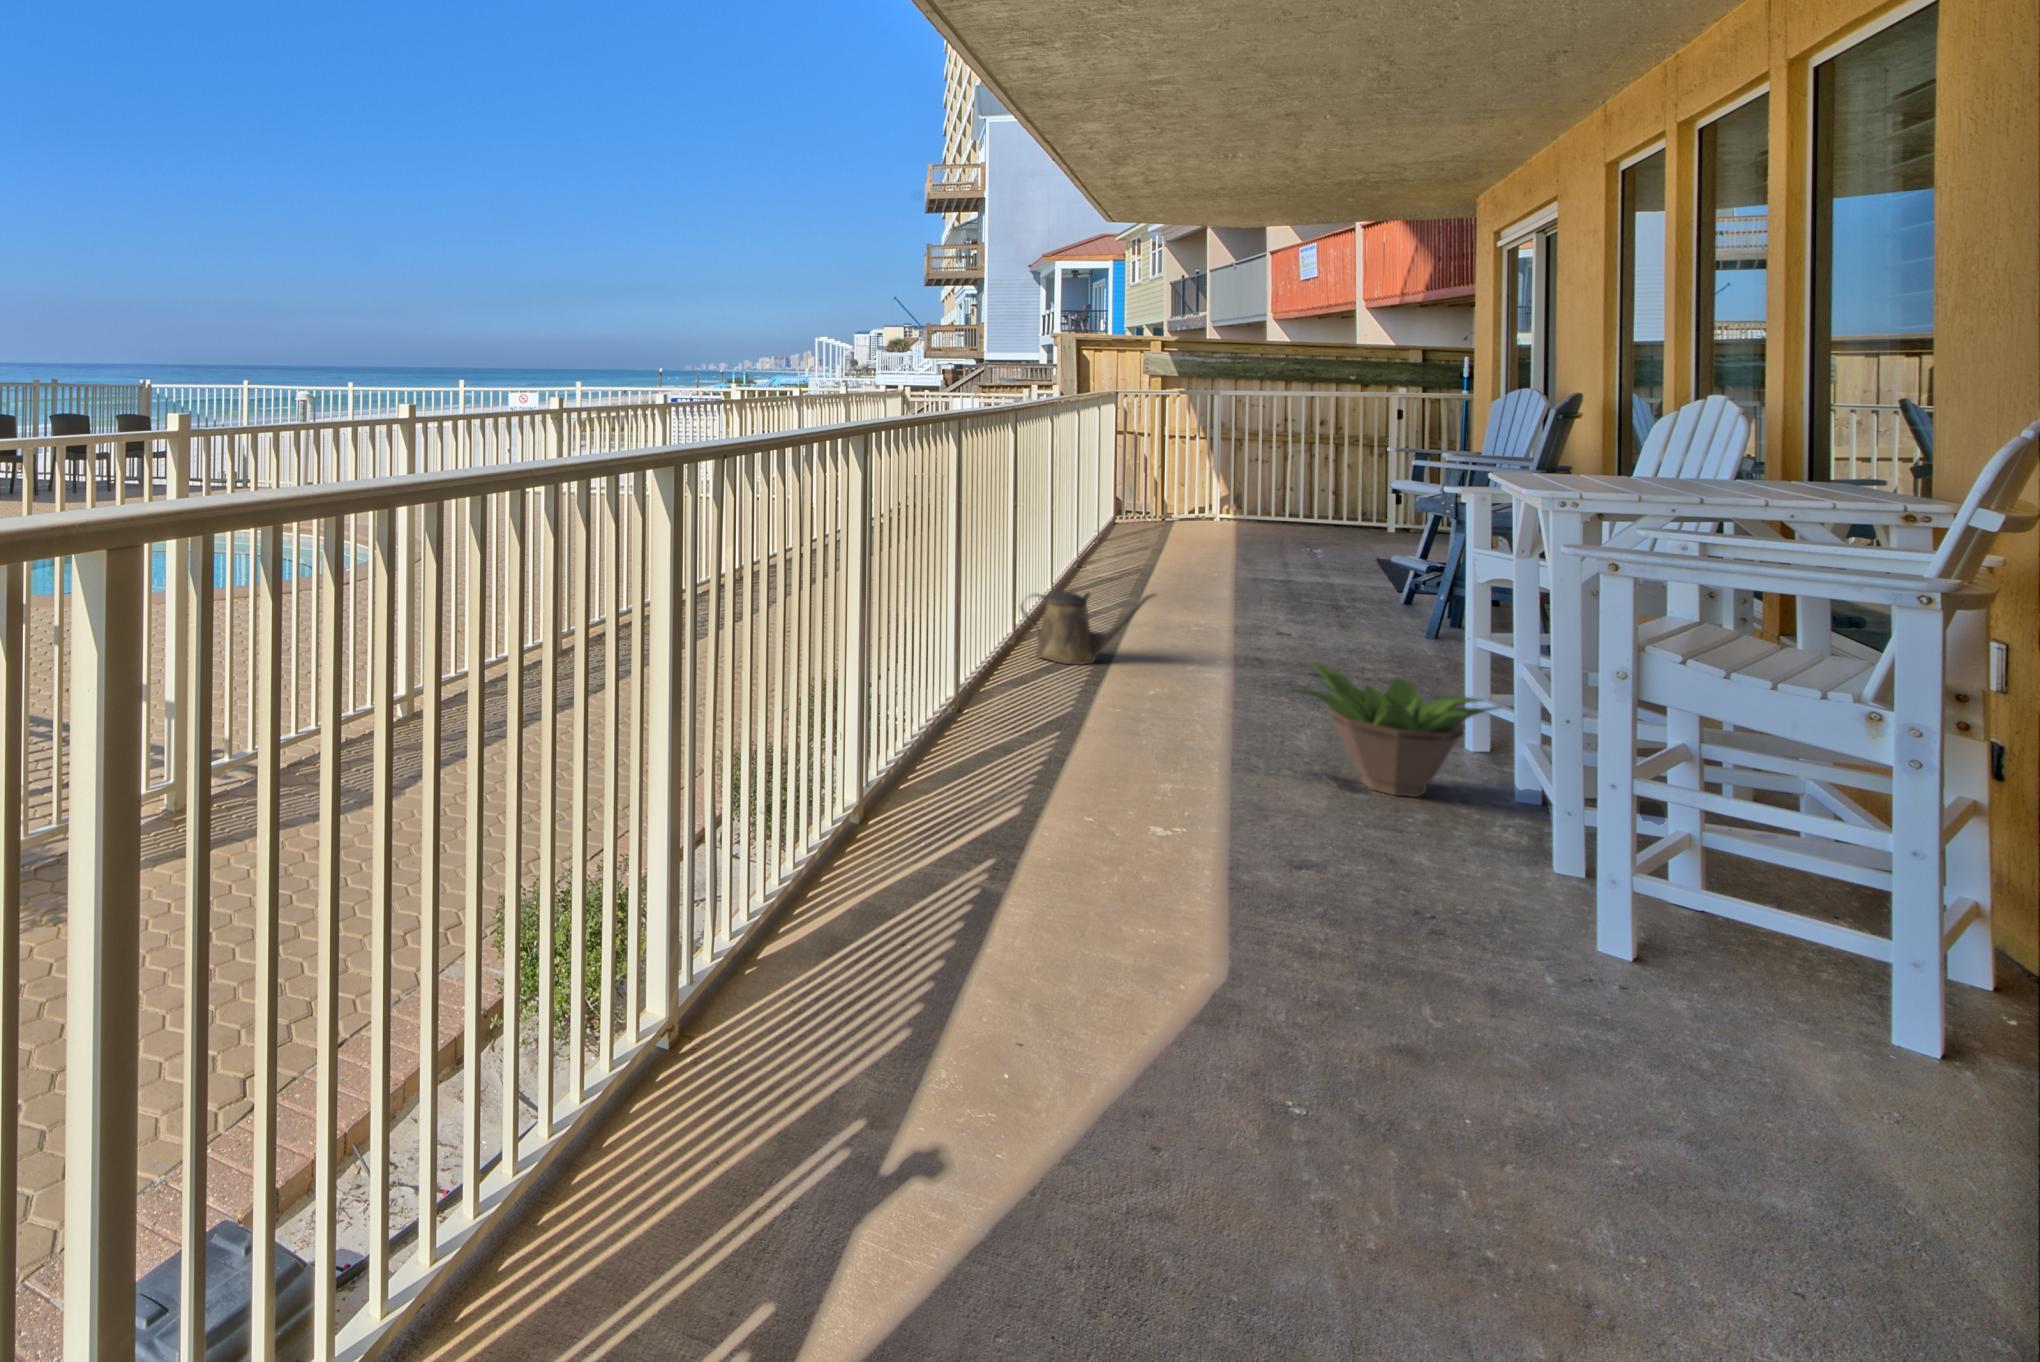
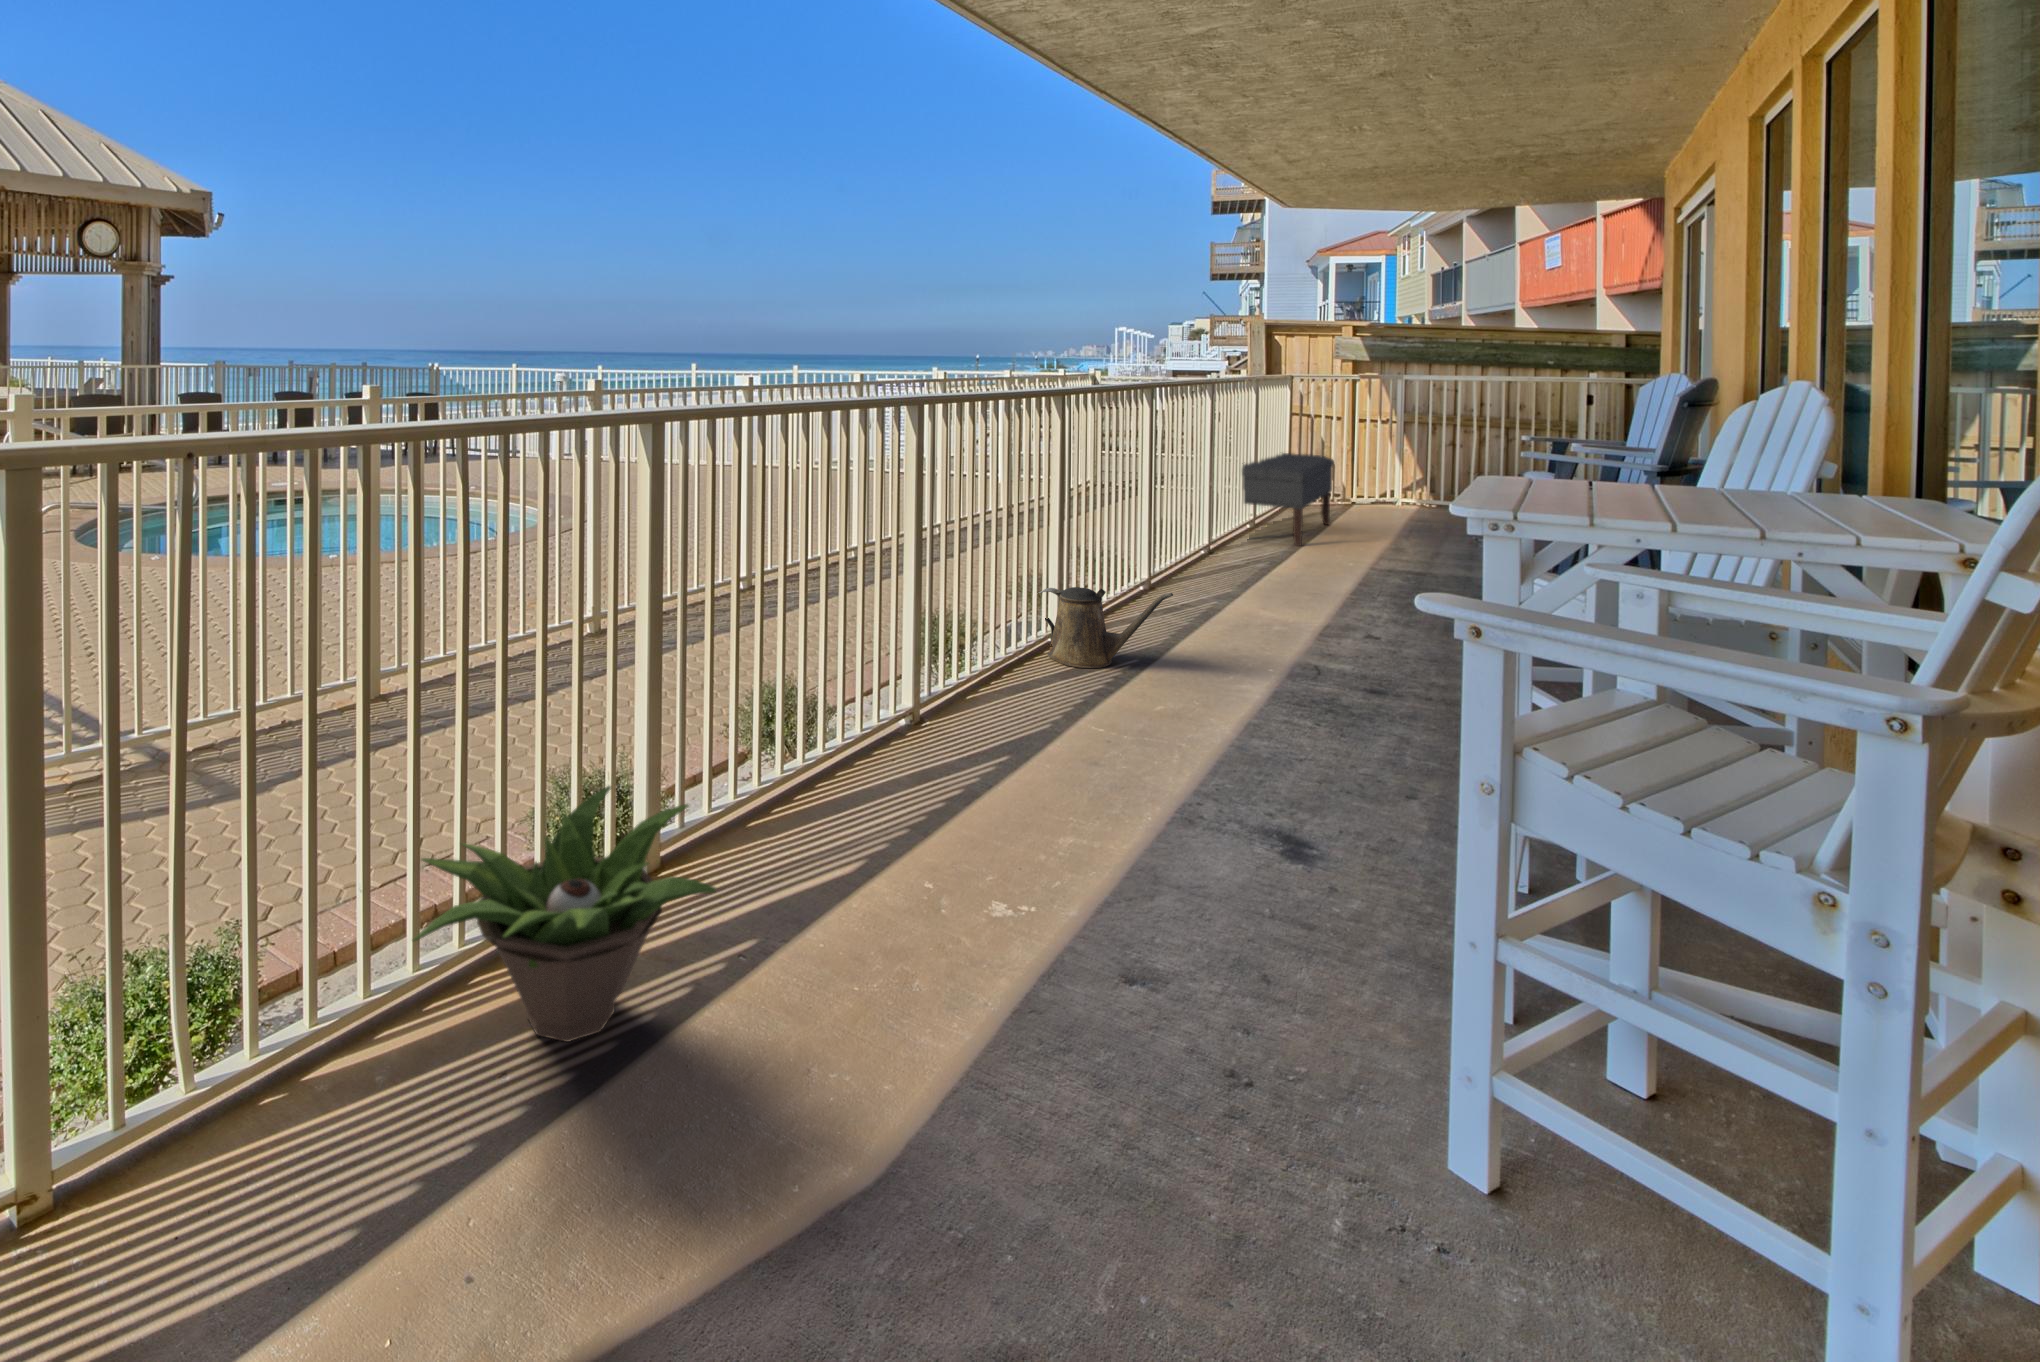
bench: none [1097,470,1178,560] -> present [1242,453,1334,546]
decorative plant: present [1298,661,1500,797] -> present [413,786,716,1042]

